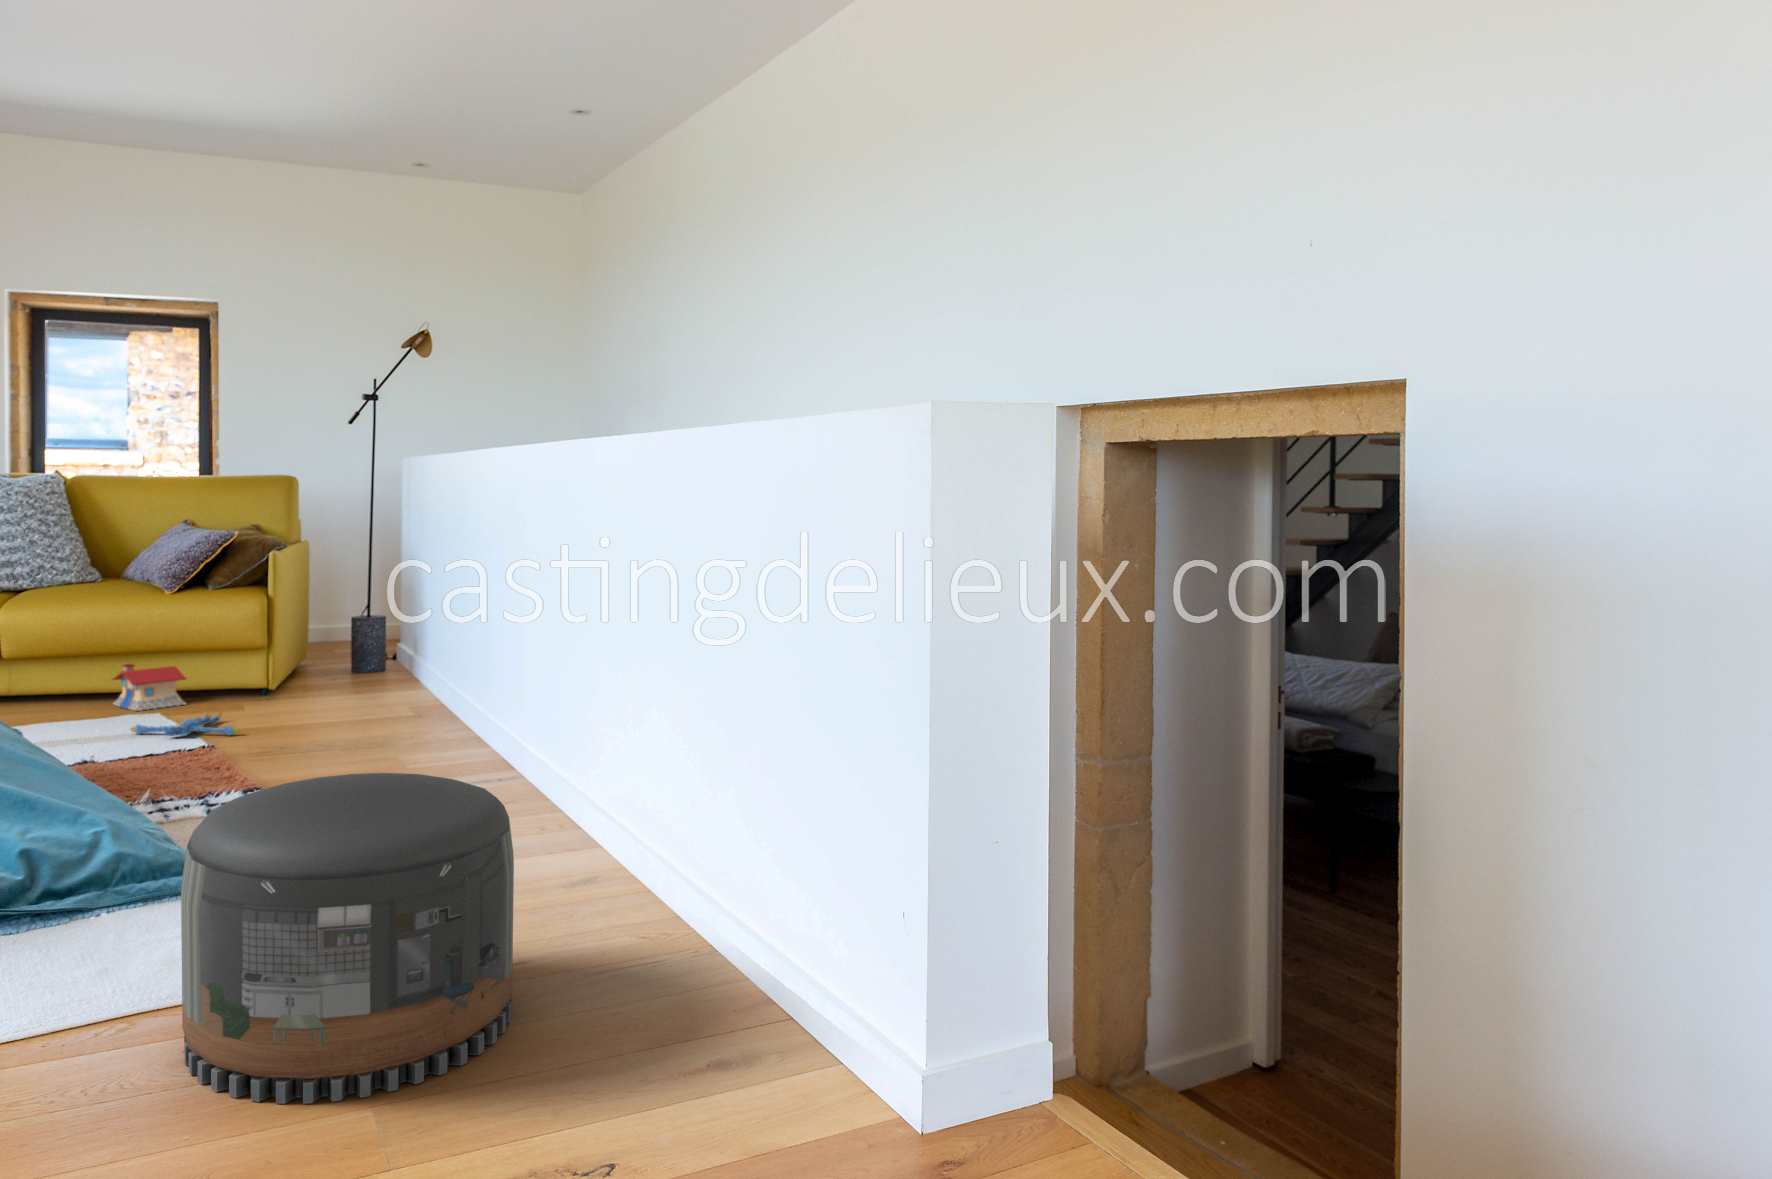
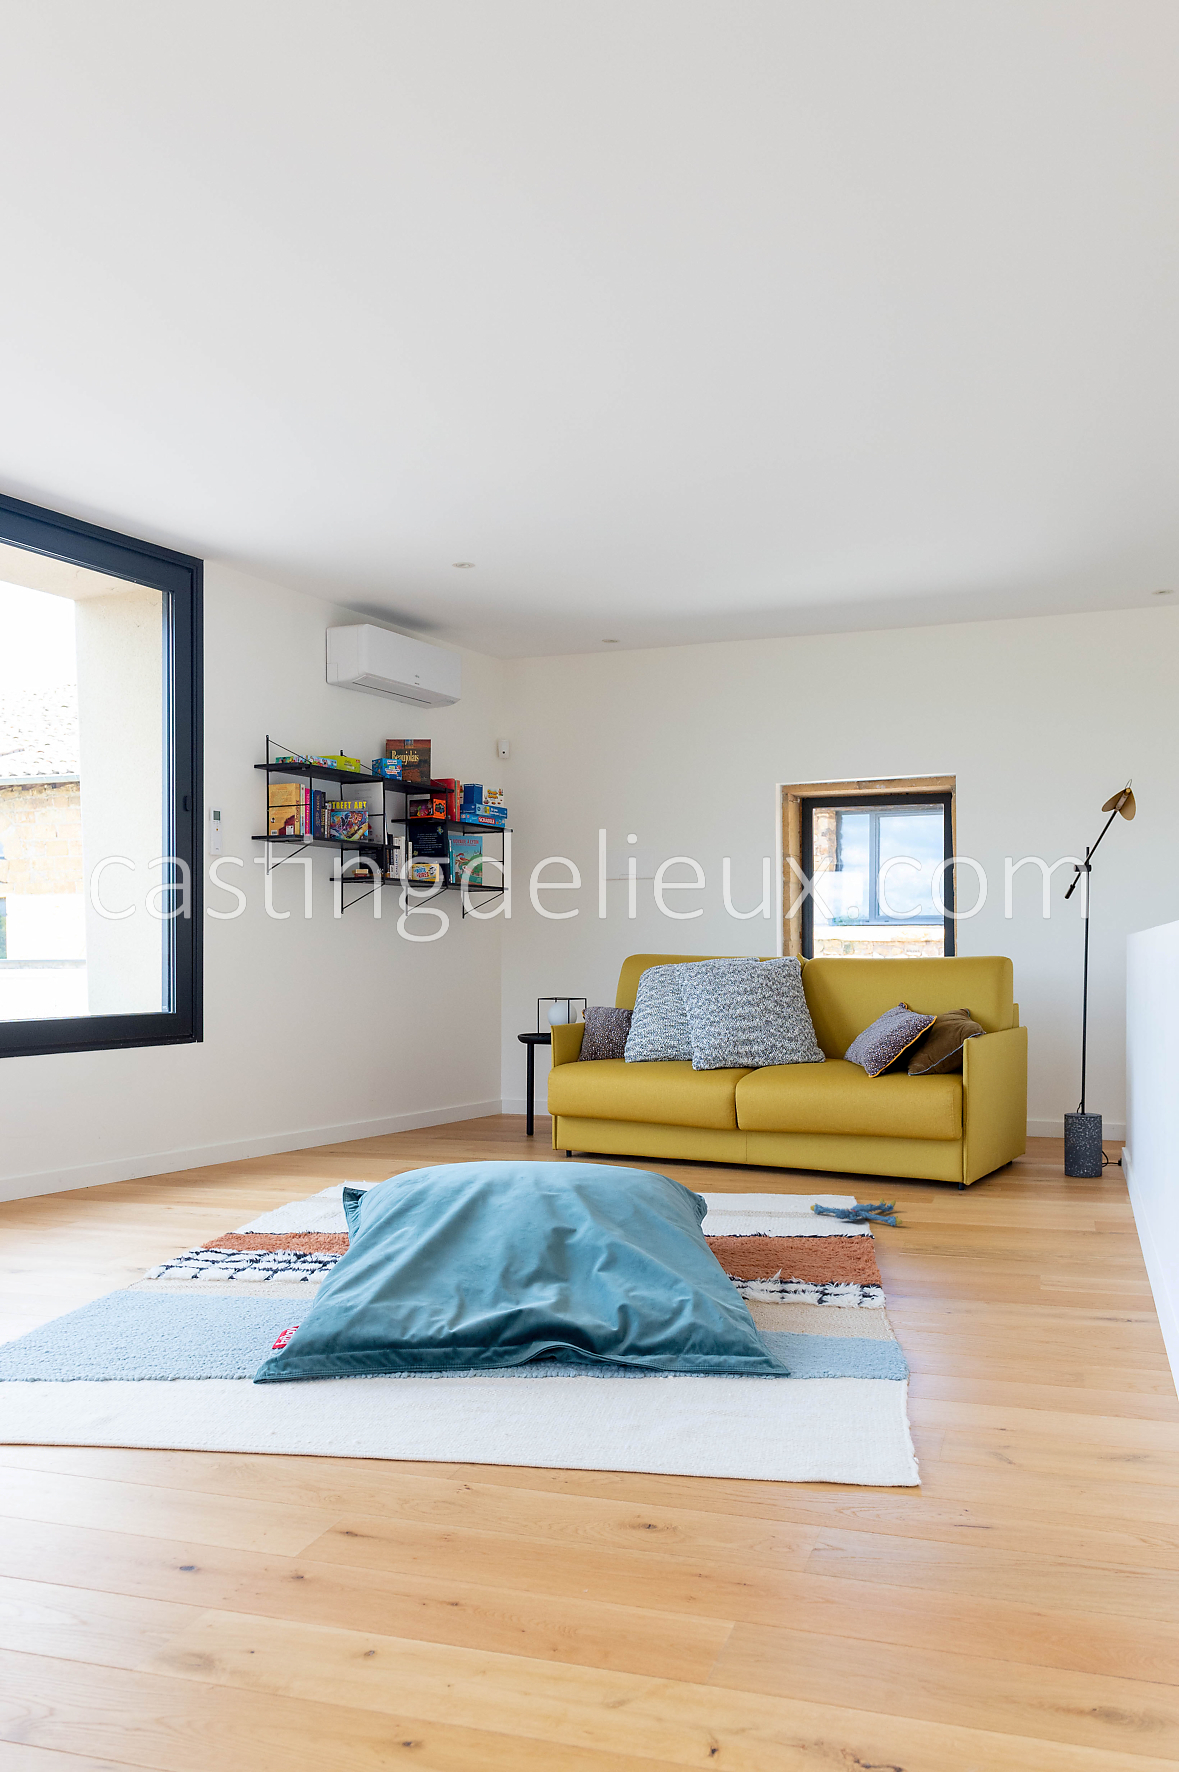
toy house: present [112,664,186,711] -> none [815,1143,878,1191]
pouf: present [181,773,514,1104] -> none [630,1265,969,1639]

